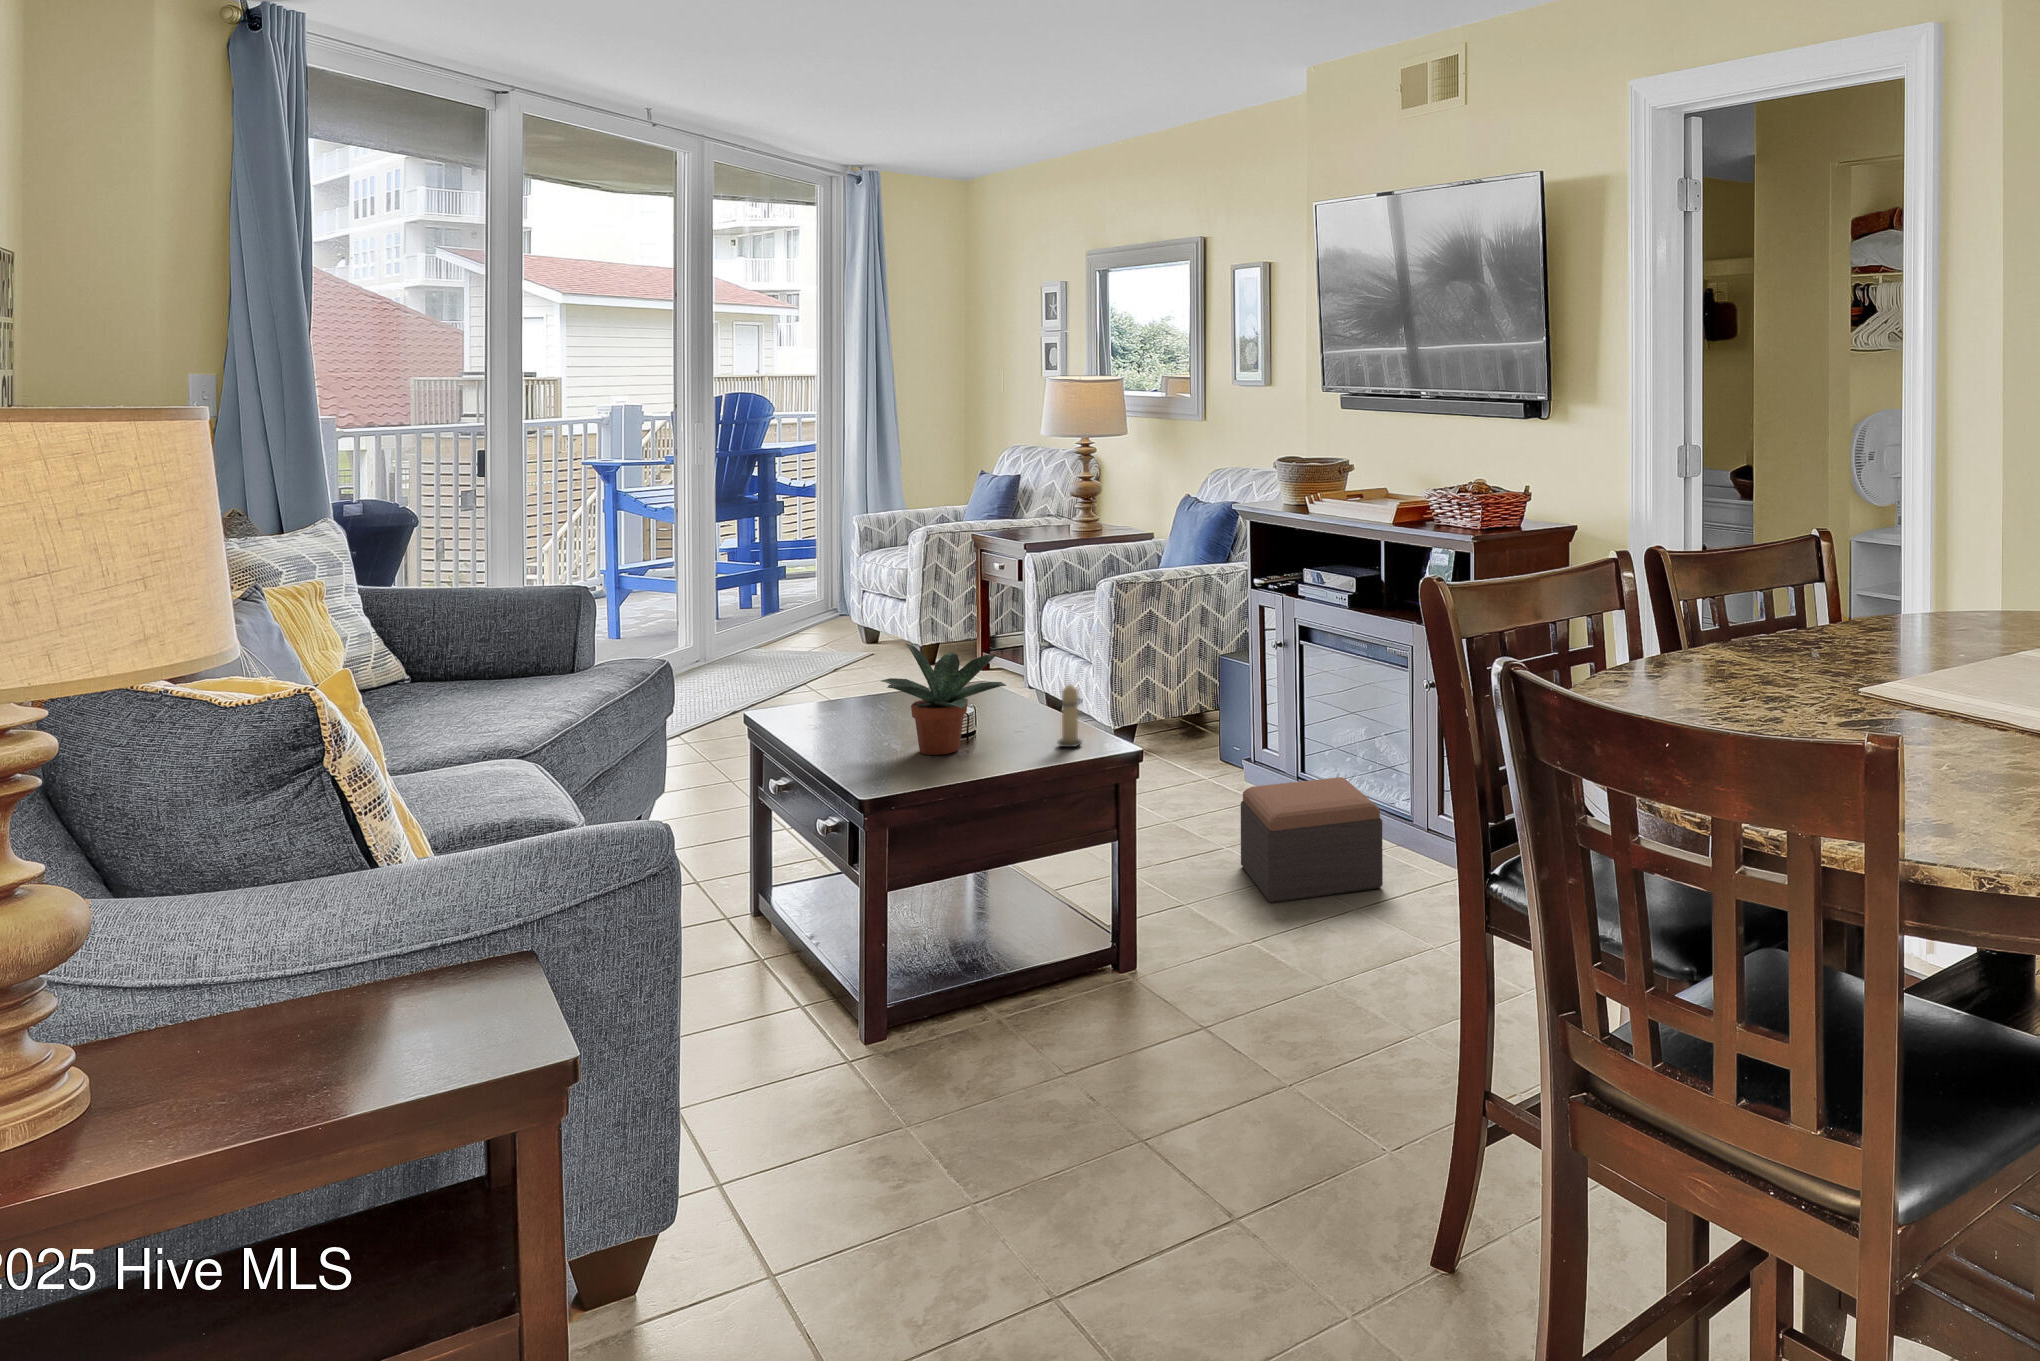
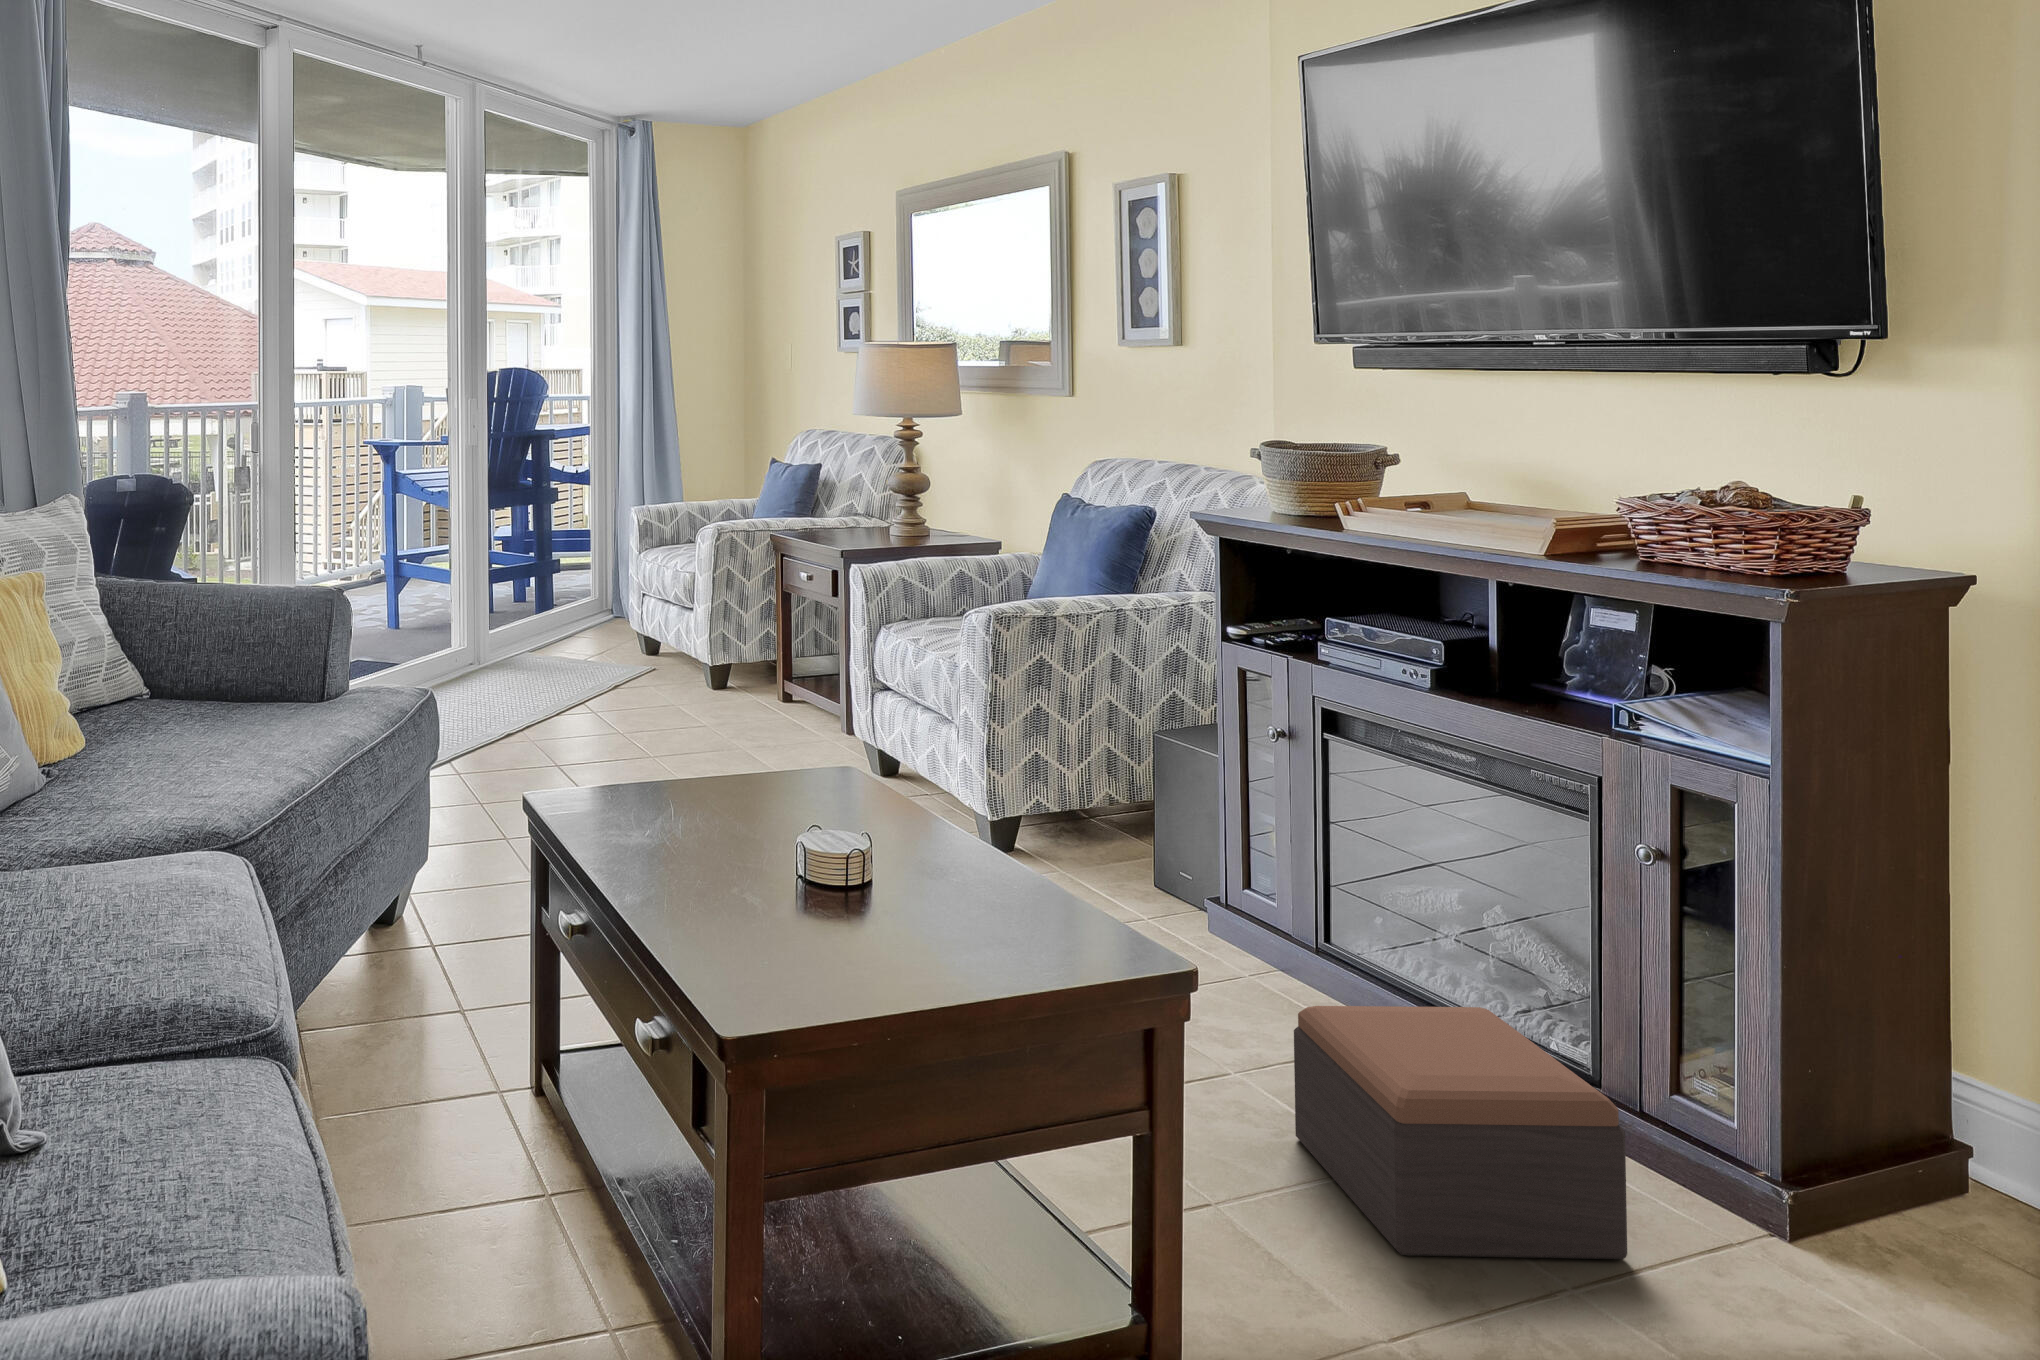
potted plant: present [881,644,1006,755] -> none [715,735,931,933]
candle: present [1057,684,1083,747] -> none [1011,825,1072,950]

